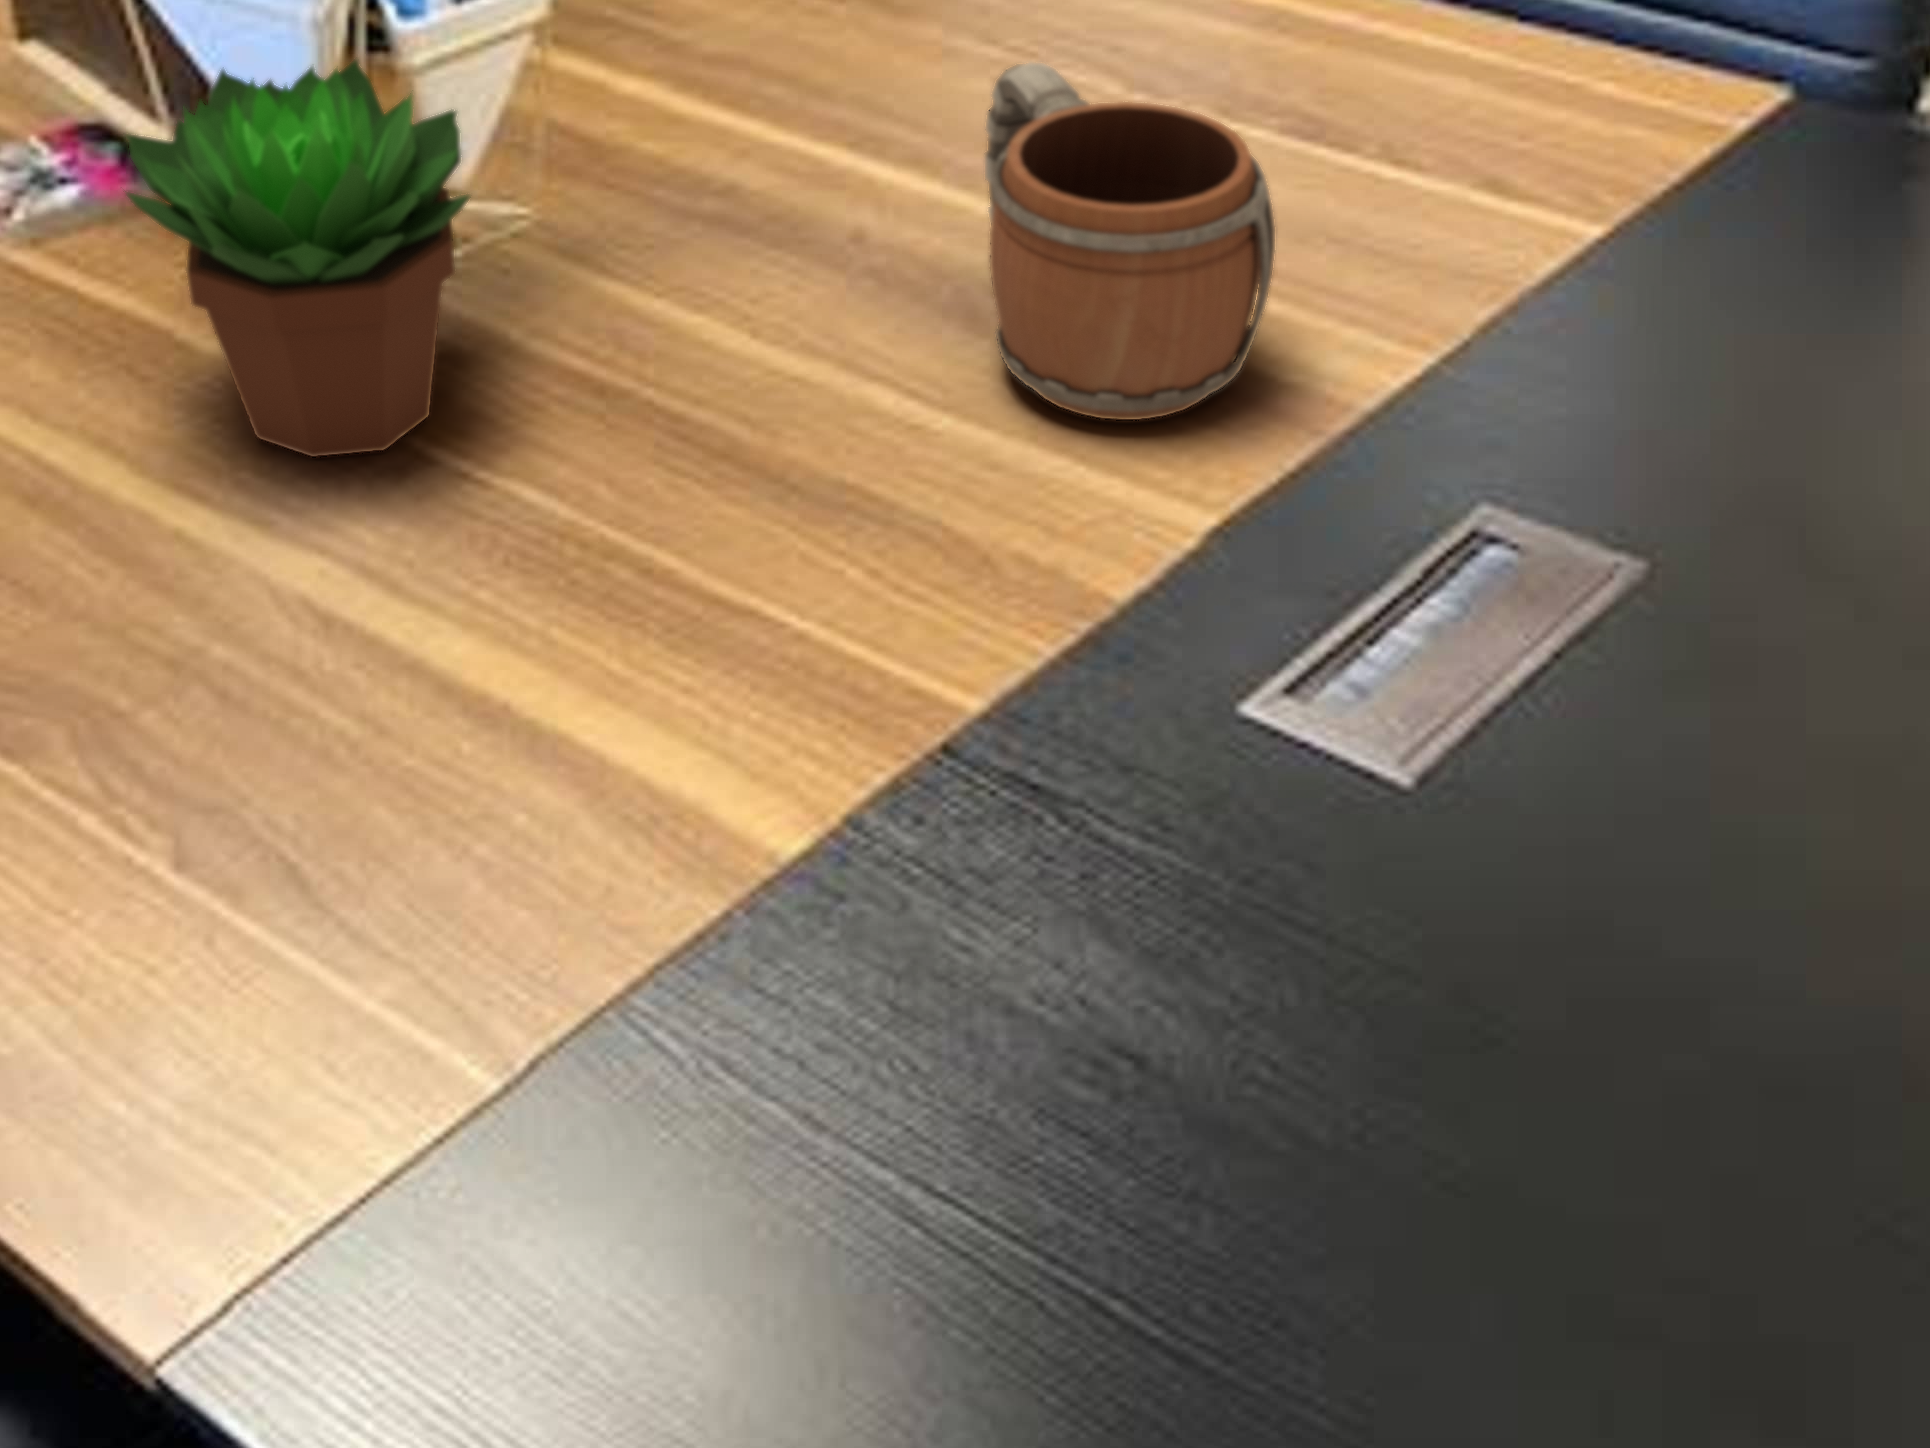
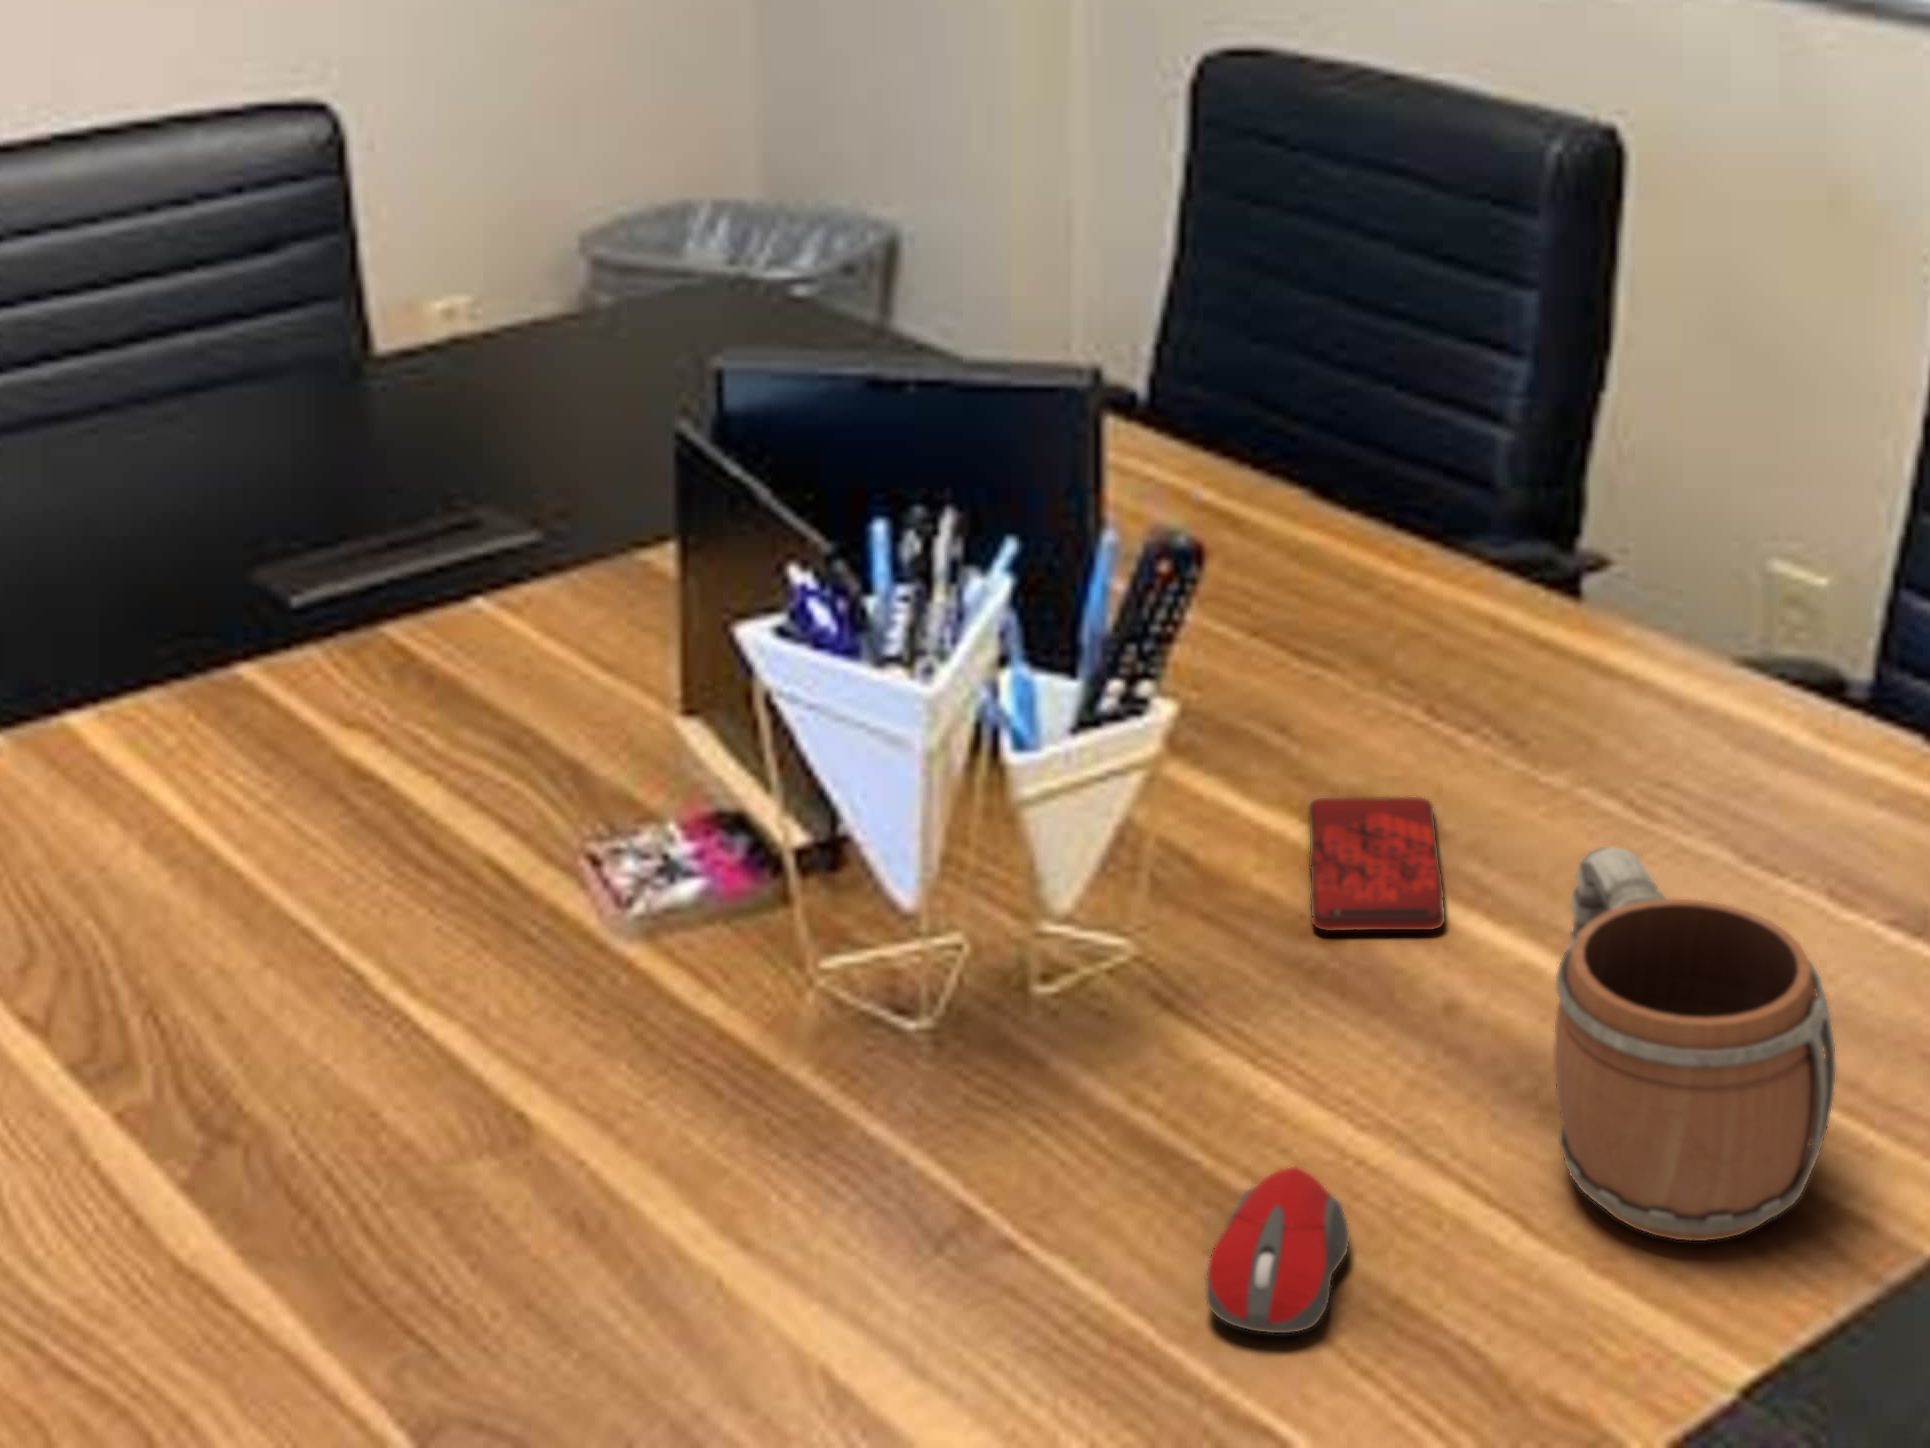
smartphone: none [685,55,842,182] -> present [1309,797,1445,931]
succulent plant: present [125,60,471,457] -> none [709,790,1050,1203]
computer mouse: none [672,384,803,532] -> present [1206,1167,1349,1333]

